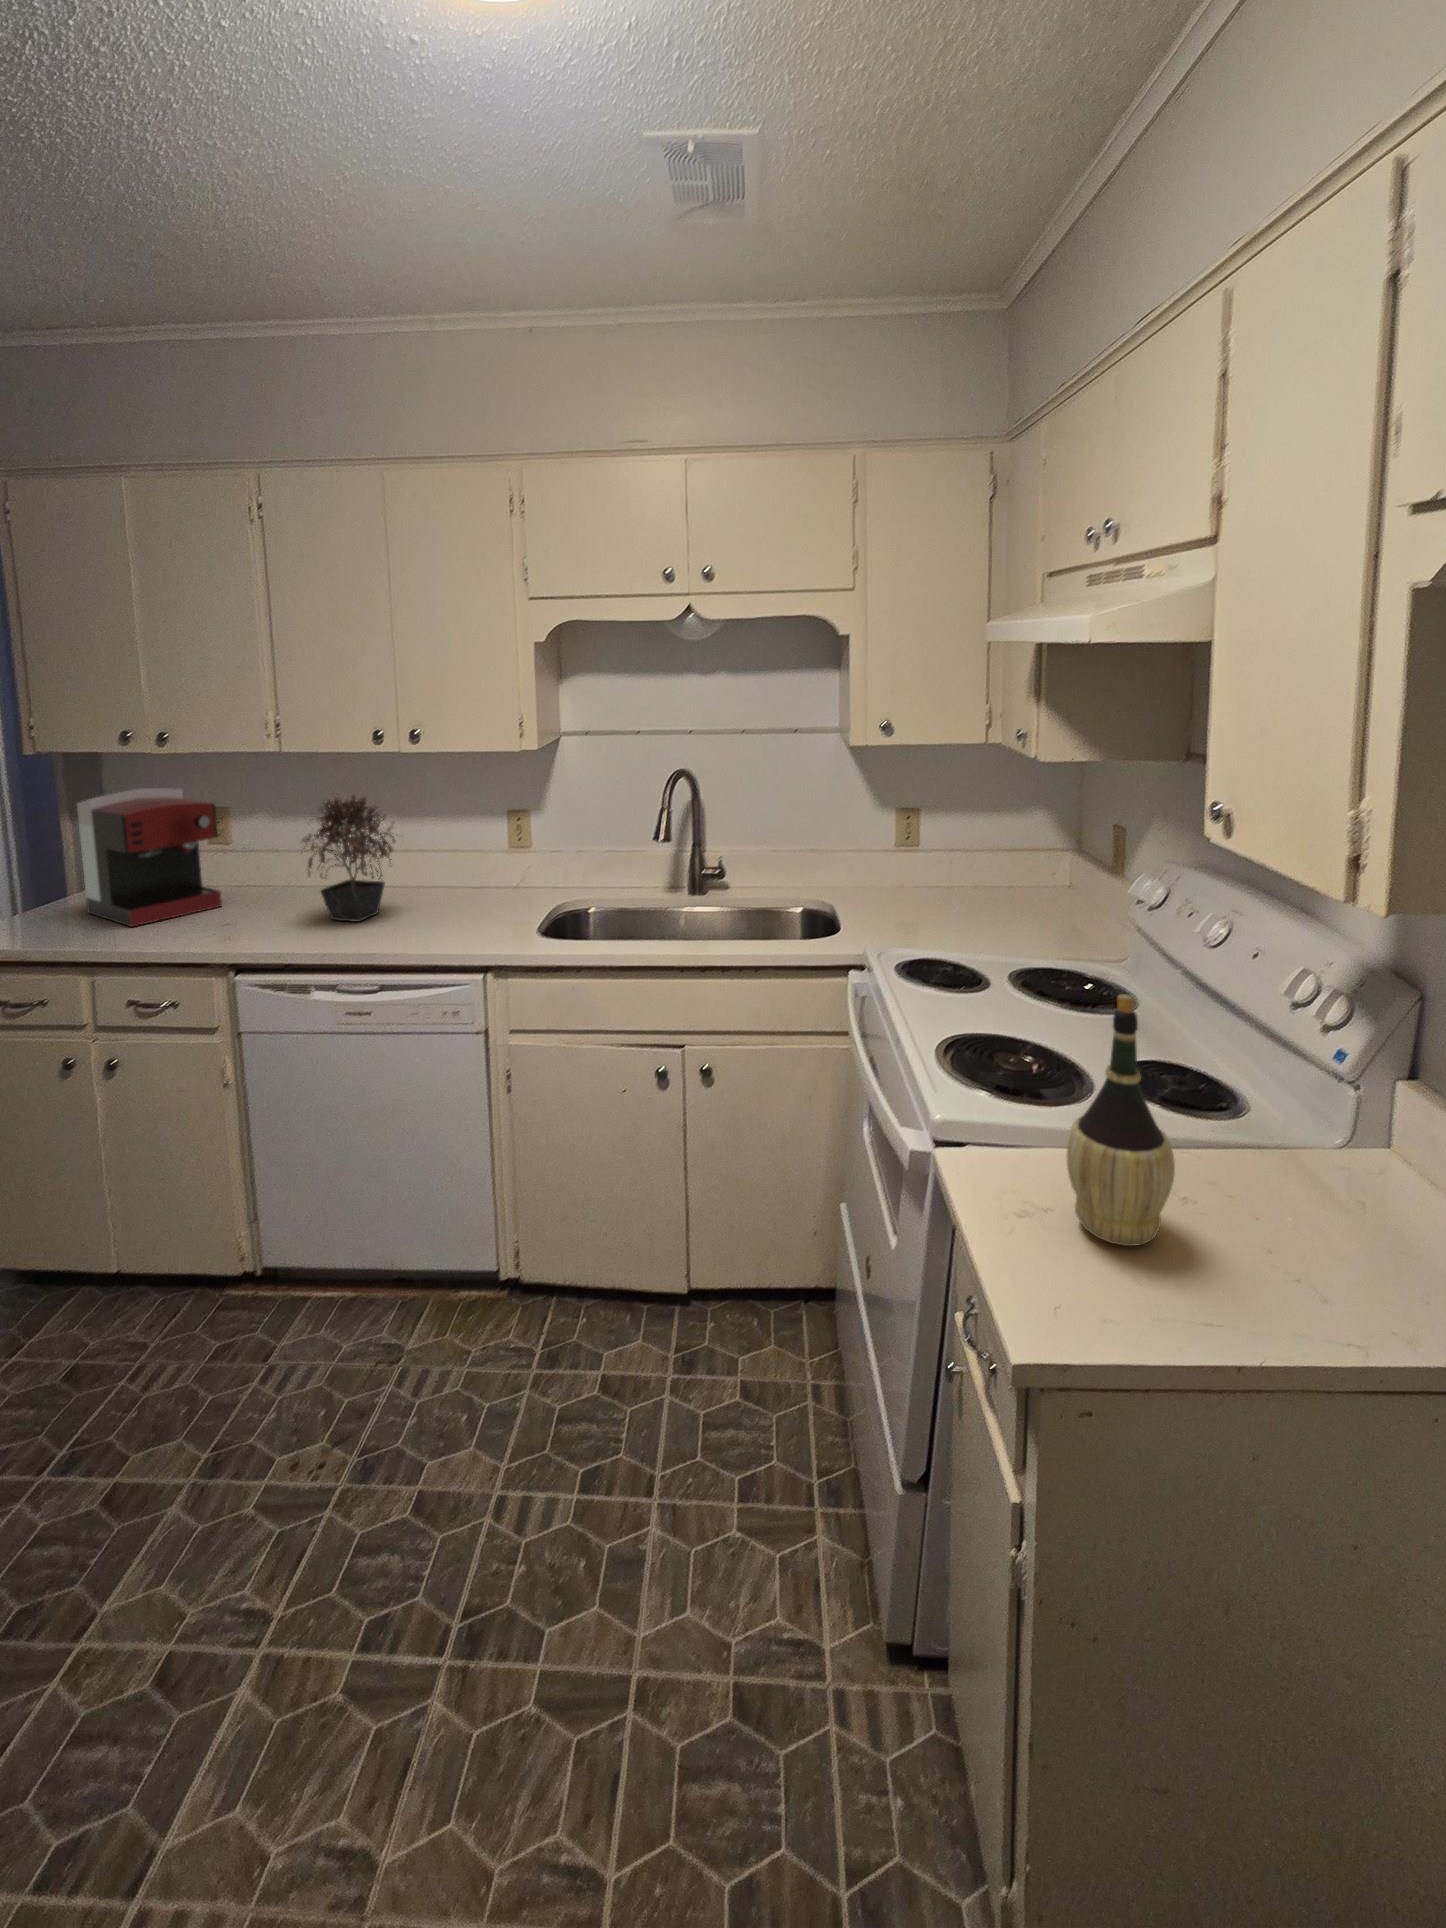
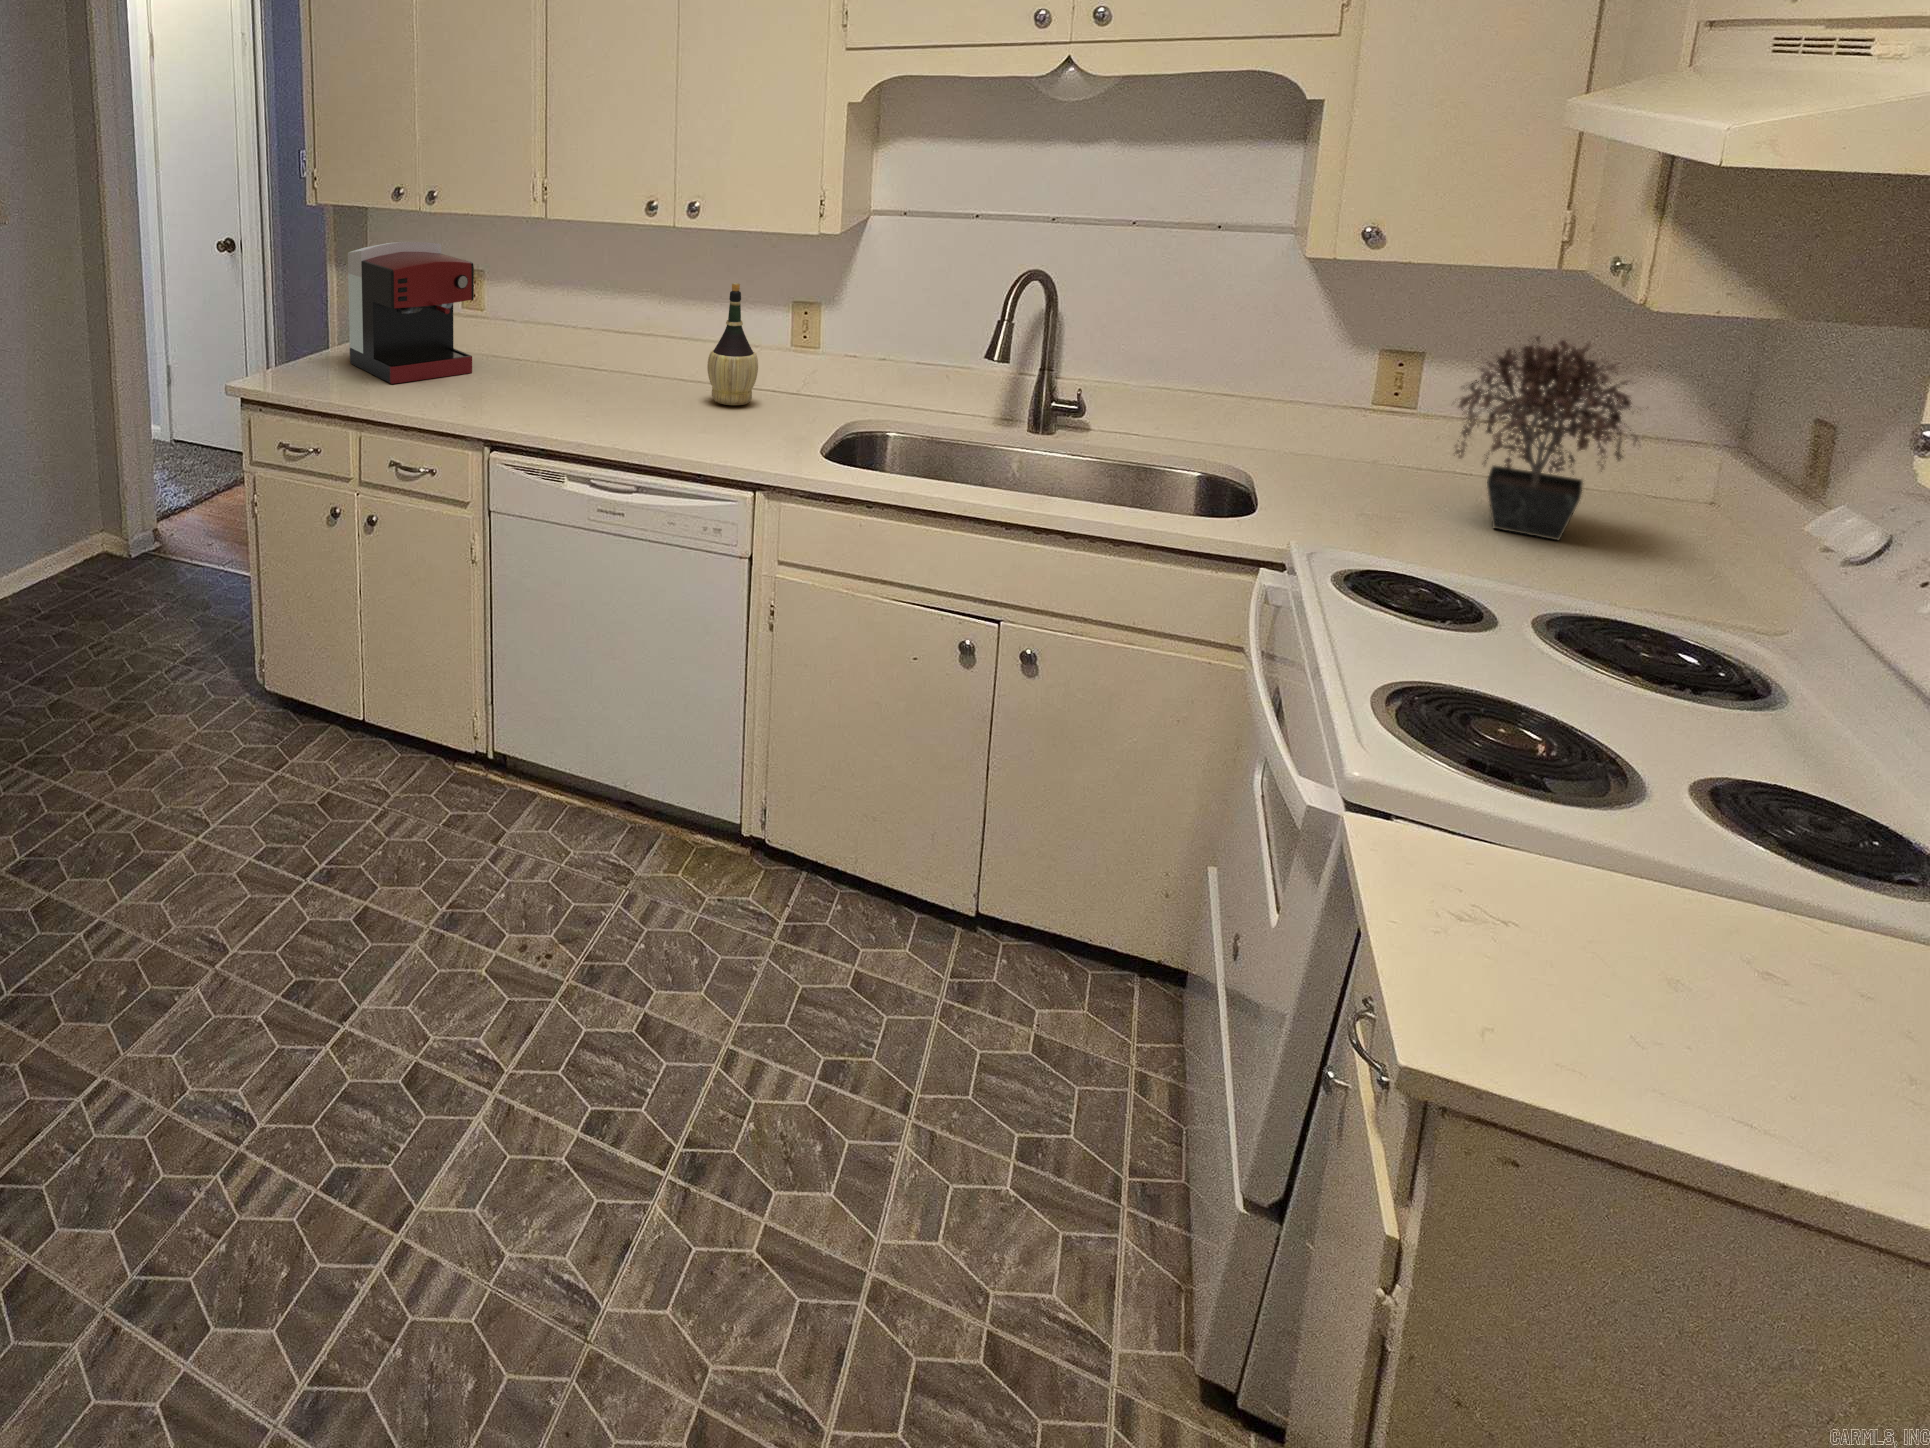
potted plant: present [301,795,395,922] -> present [1455,336,1648,540]
wine bottle: present [1066,994,1175,1246] -> present [707,283,758,405]

